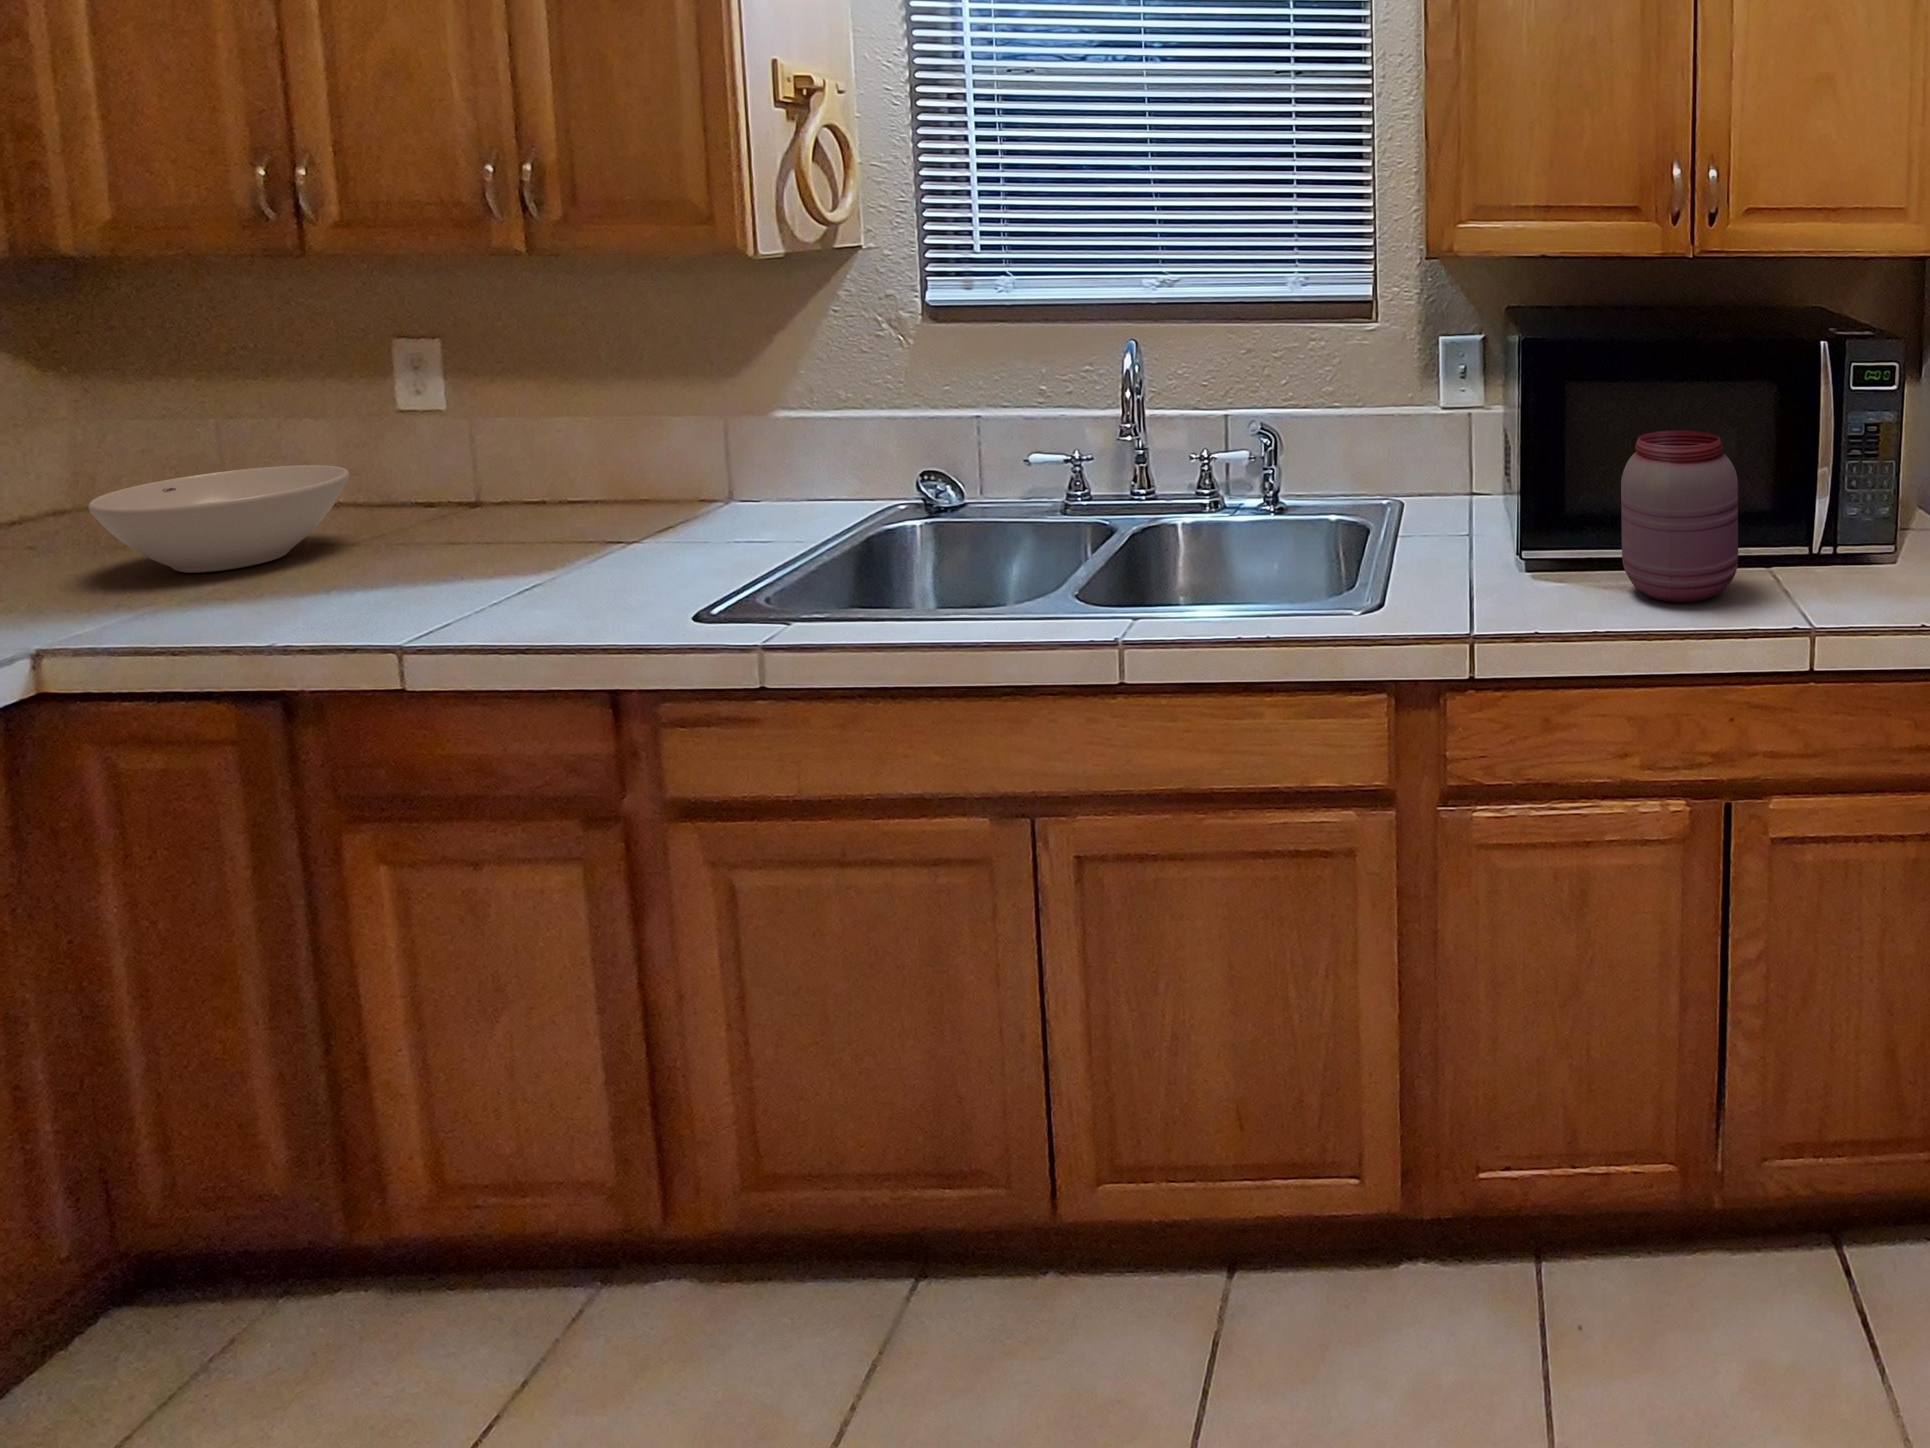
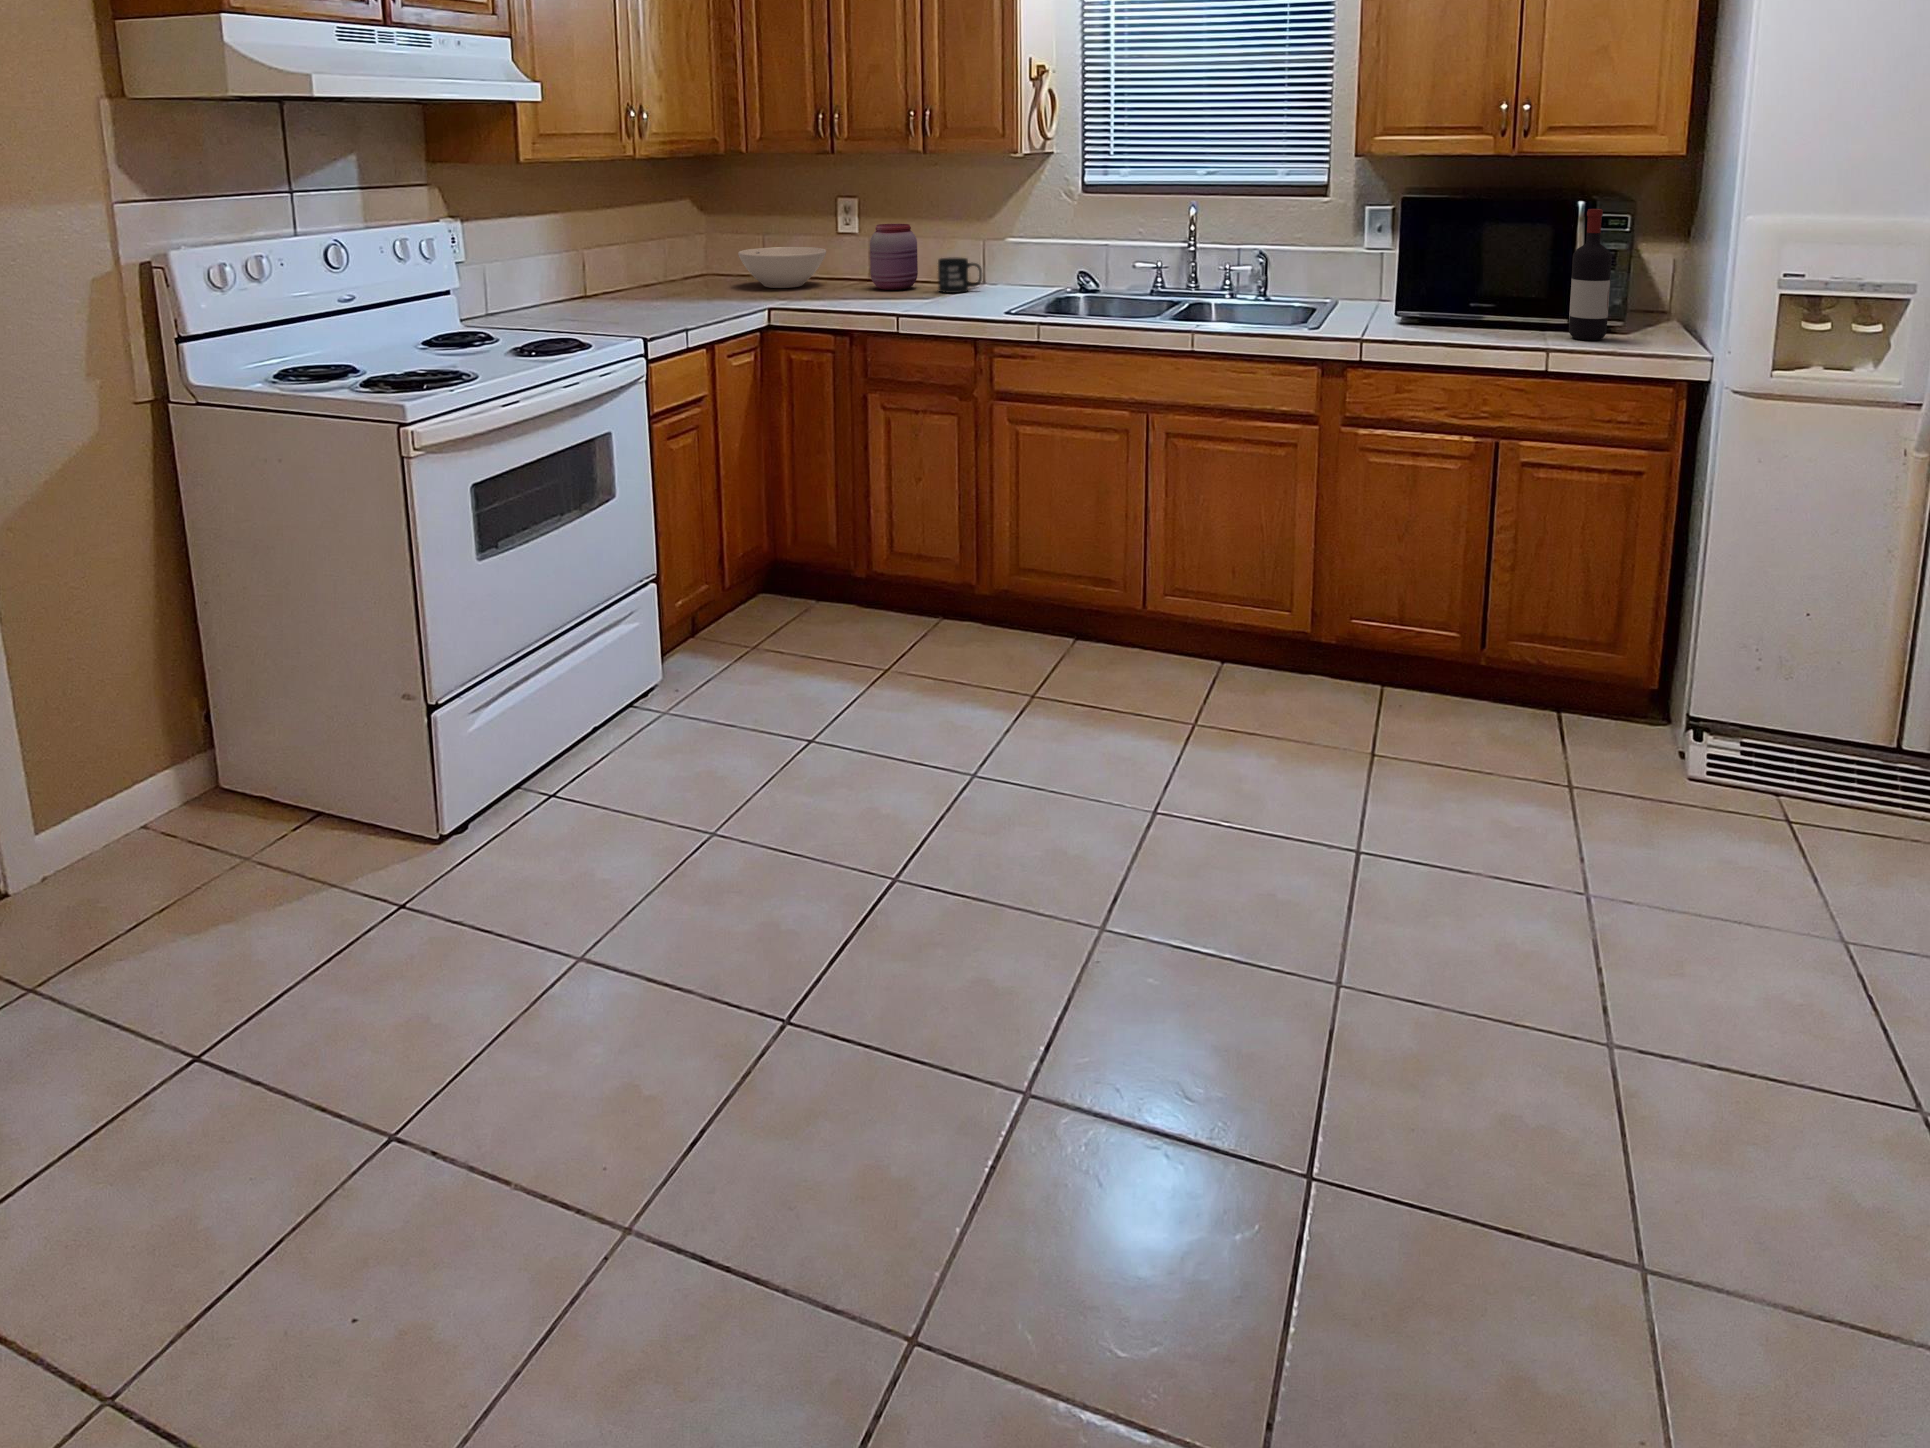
wine bottle: none [1811,350,1873,584] -> present [1569,209,1612,340]
jar: present [1621,430,1738,602] -> present [870,224,918,290]
mug: none [608,471,716,551] -> present [938,258,982,293]

